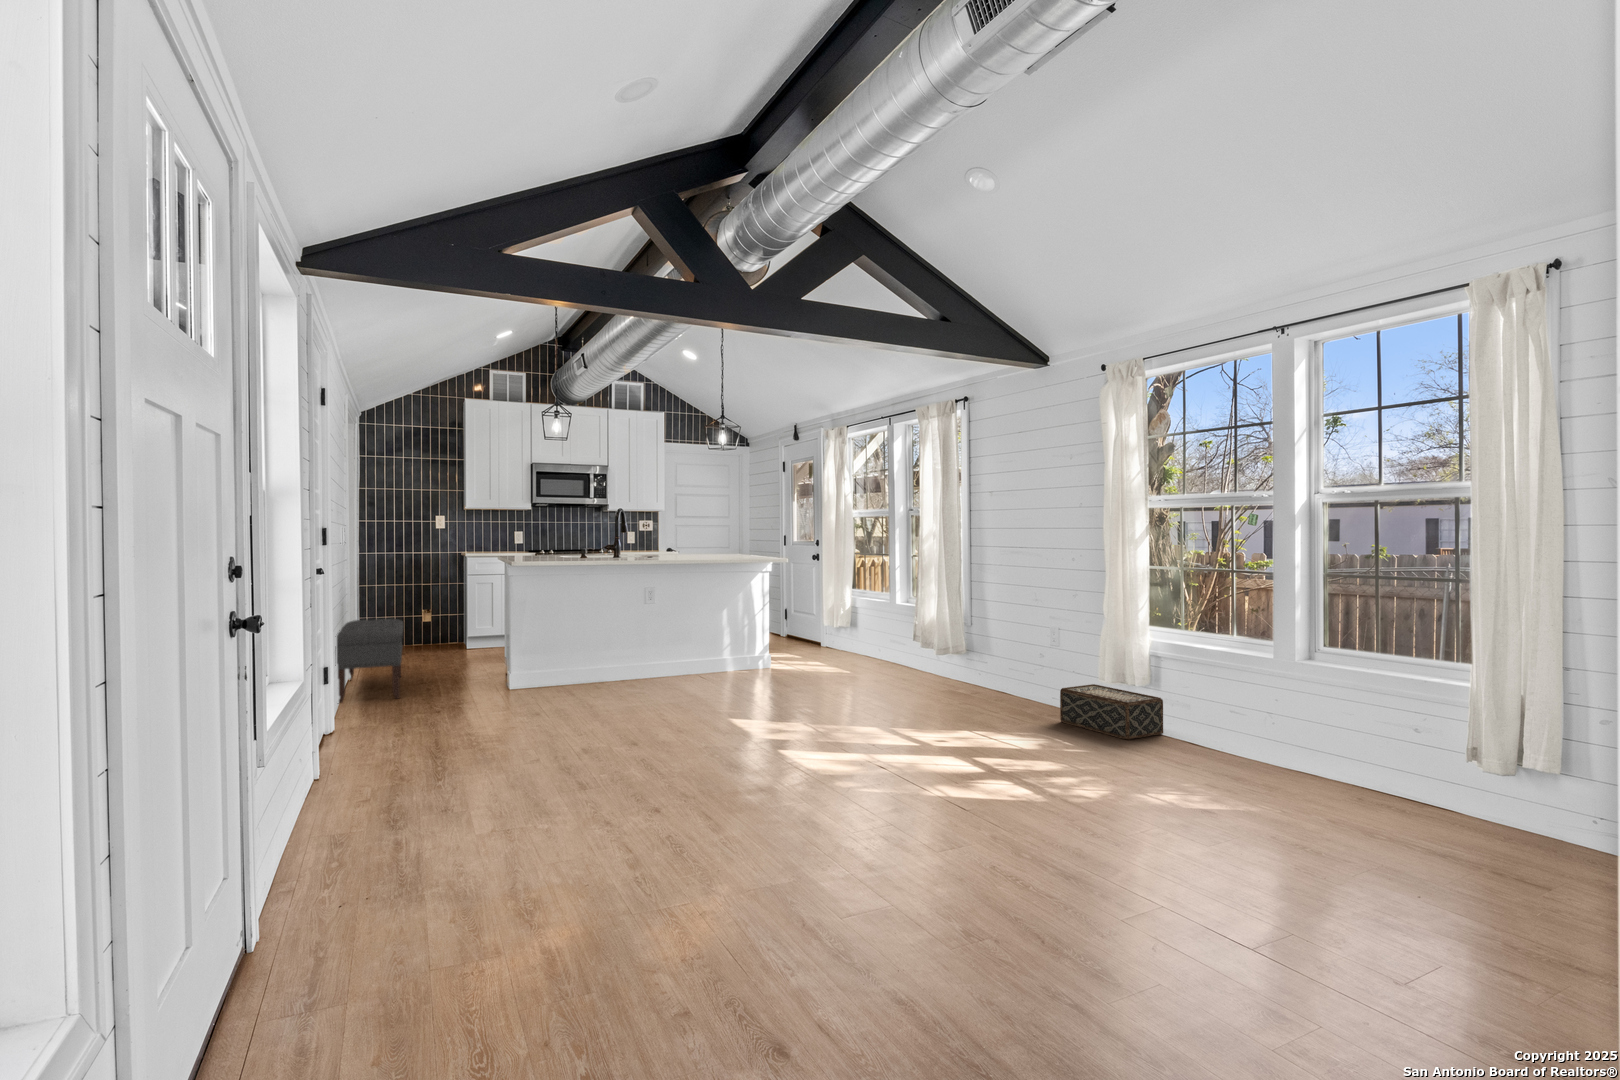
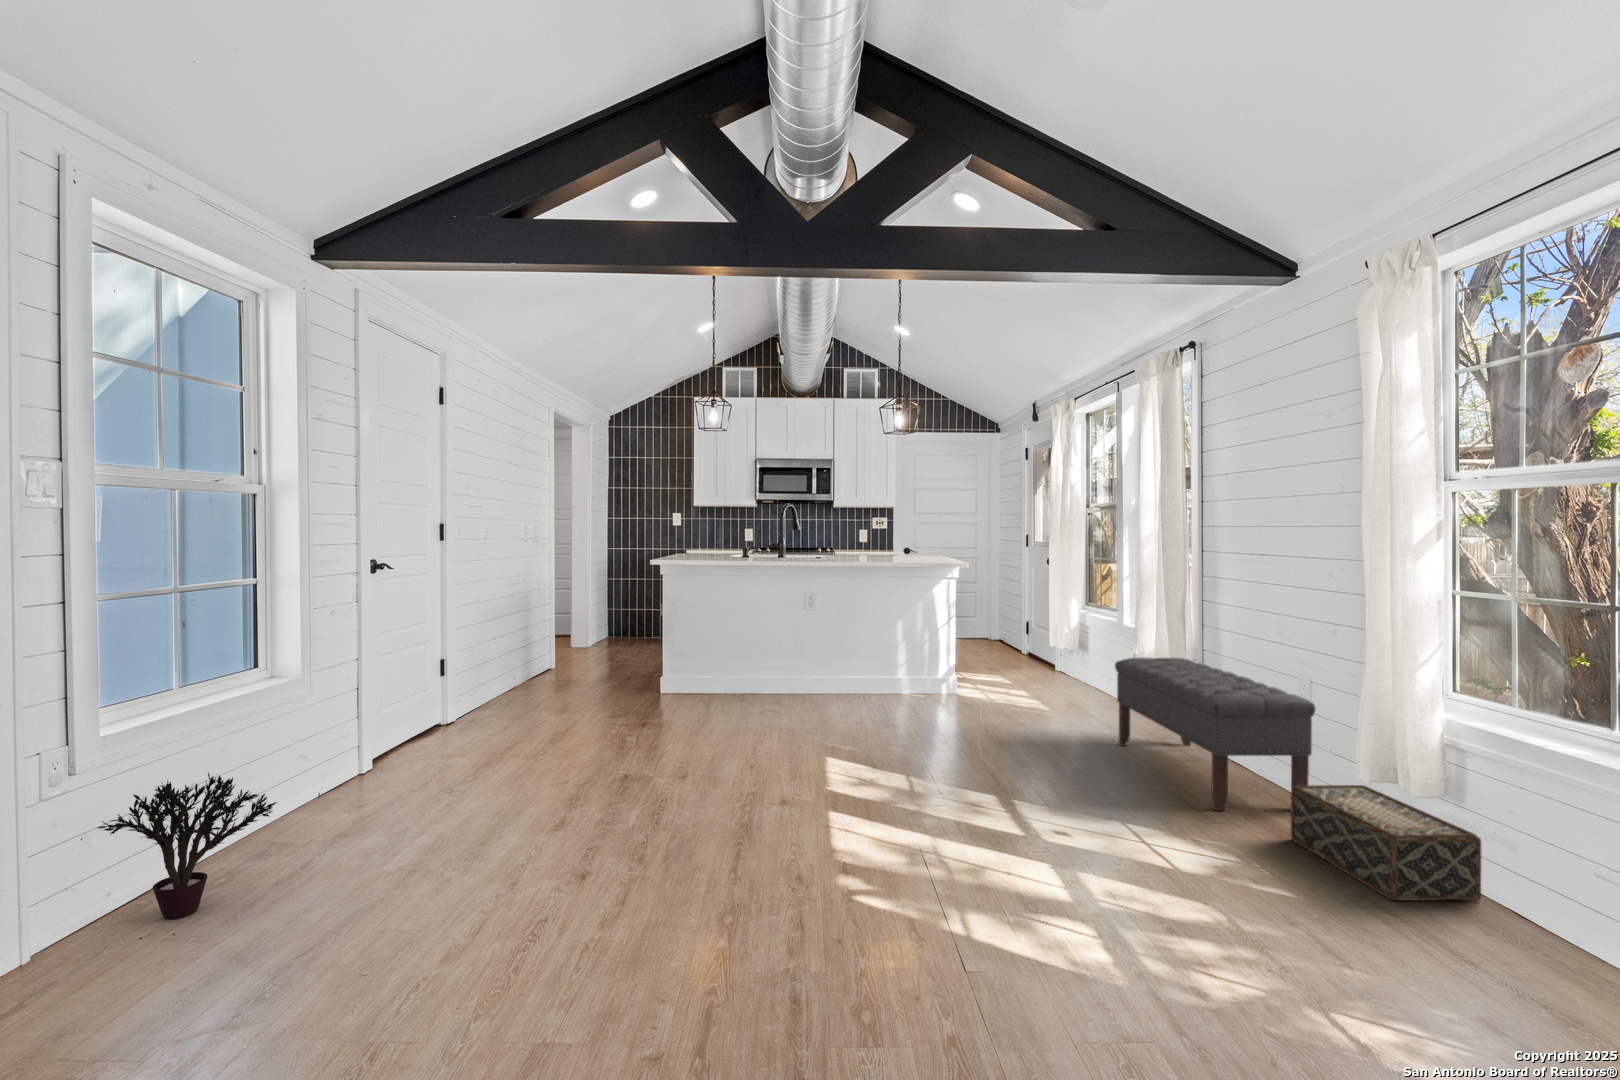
bench: present [335,619,403,703] -> present [1115,658,1315,811]
potted plant: none [284,748,410,876] -> present [98,773,277,919]

